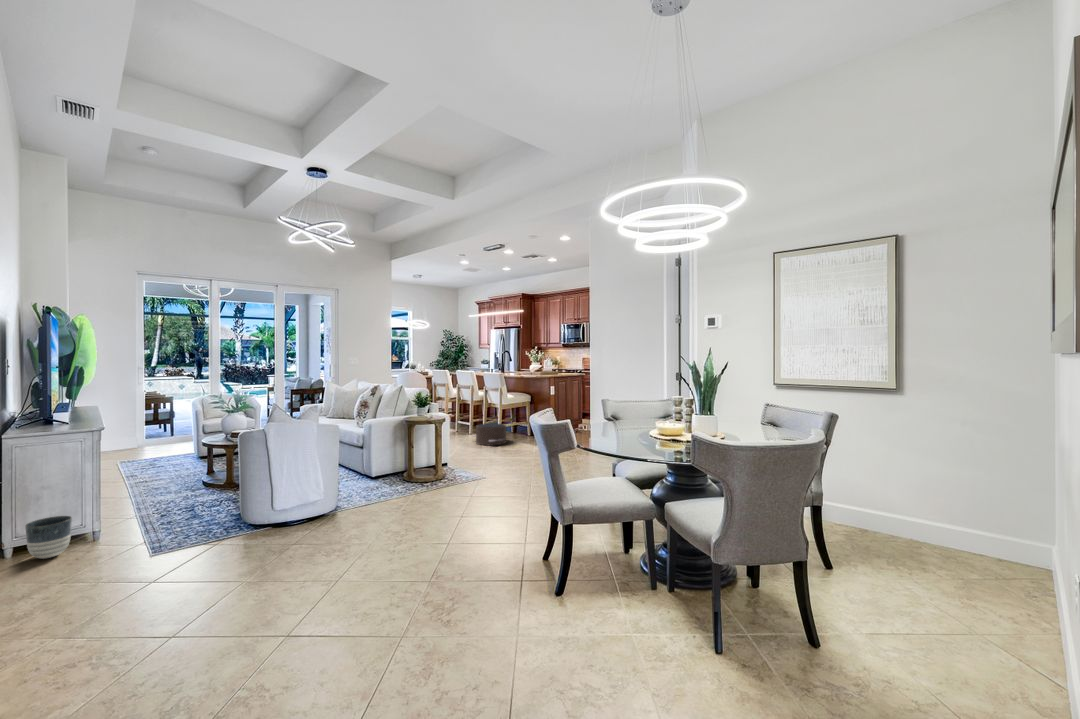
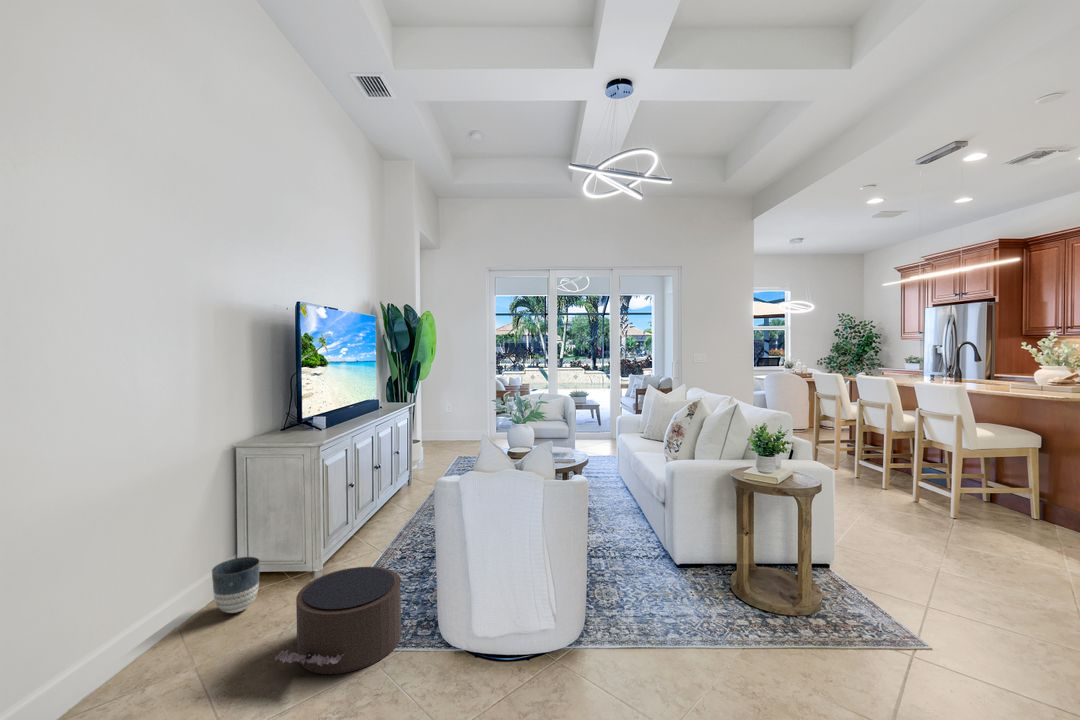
pouf: present [473,423,506,445] -> present [275,567,401,674]

